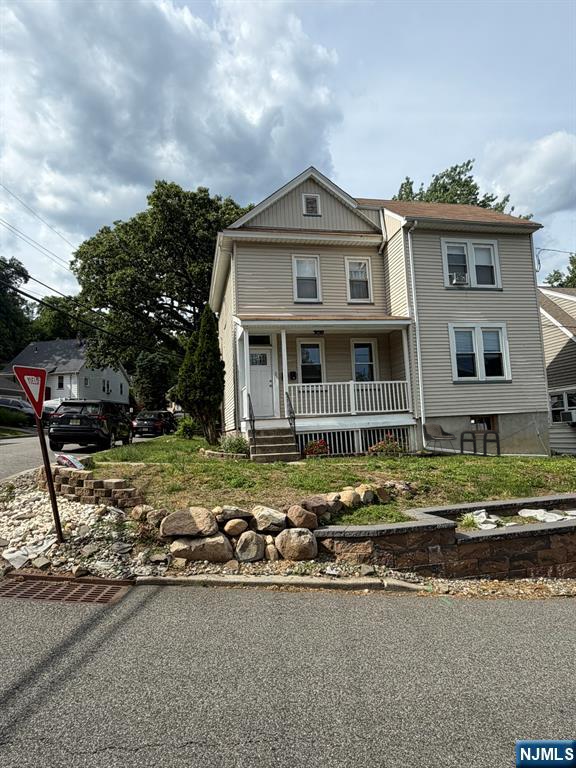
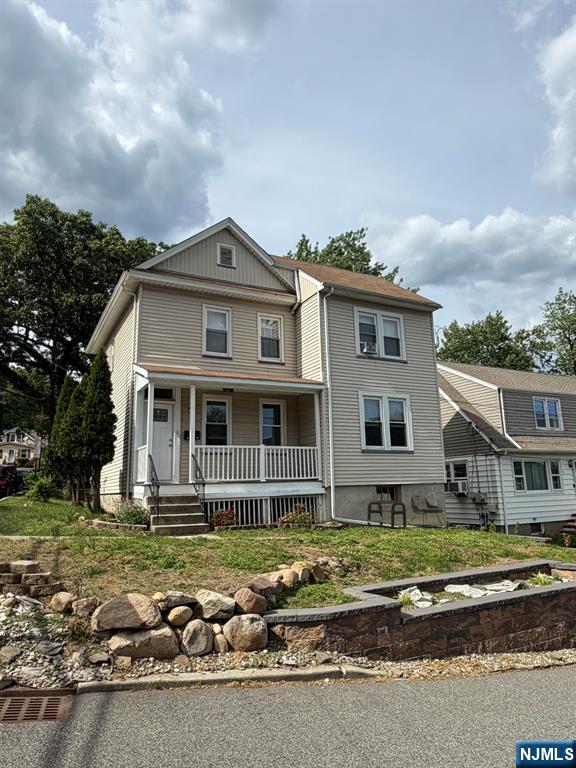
lounge chair: present [422,423,457,455] -> present [410,495,443,527]

